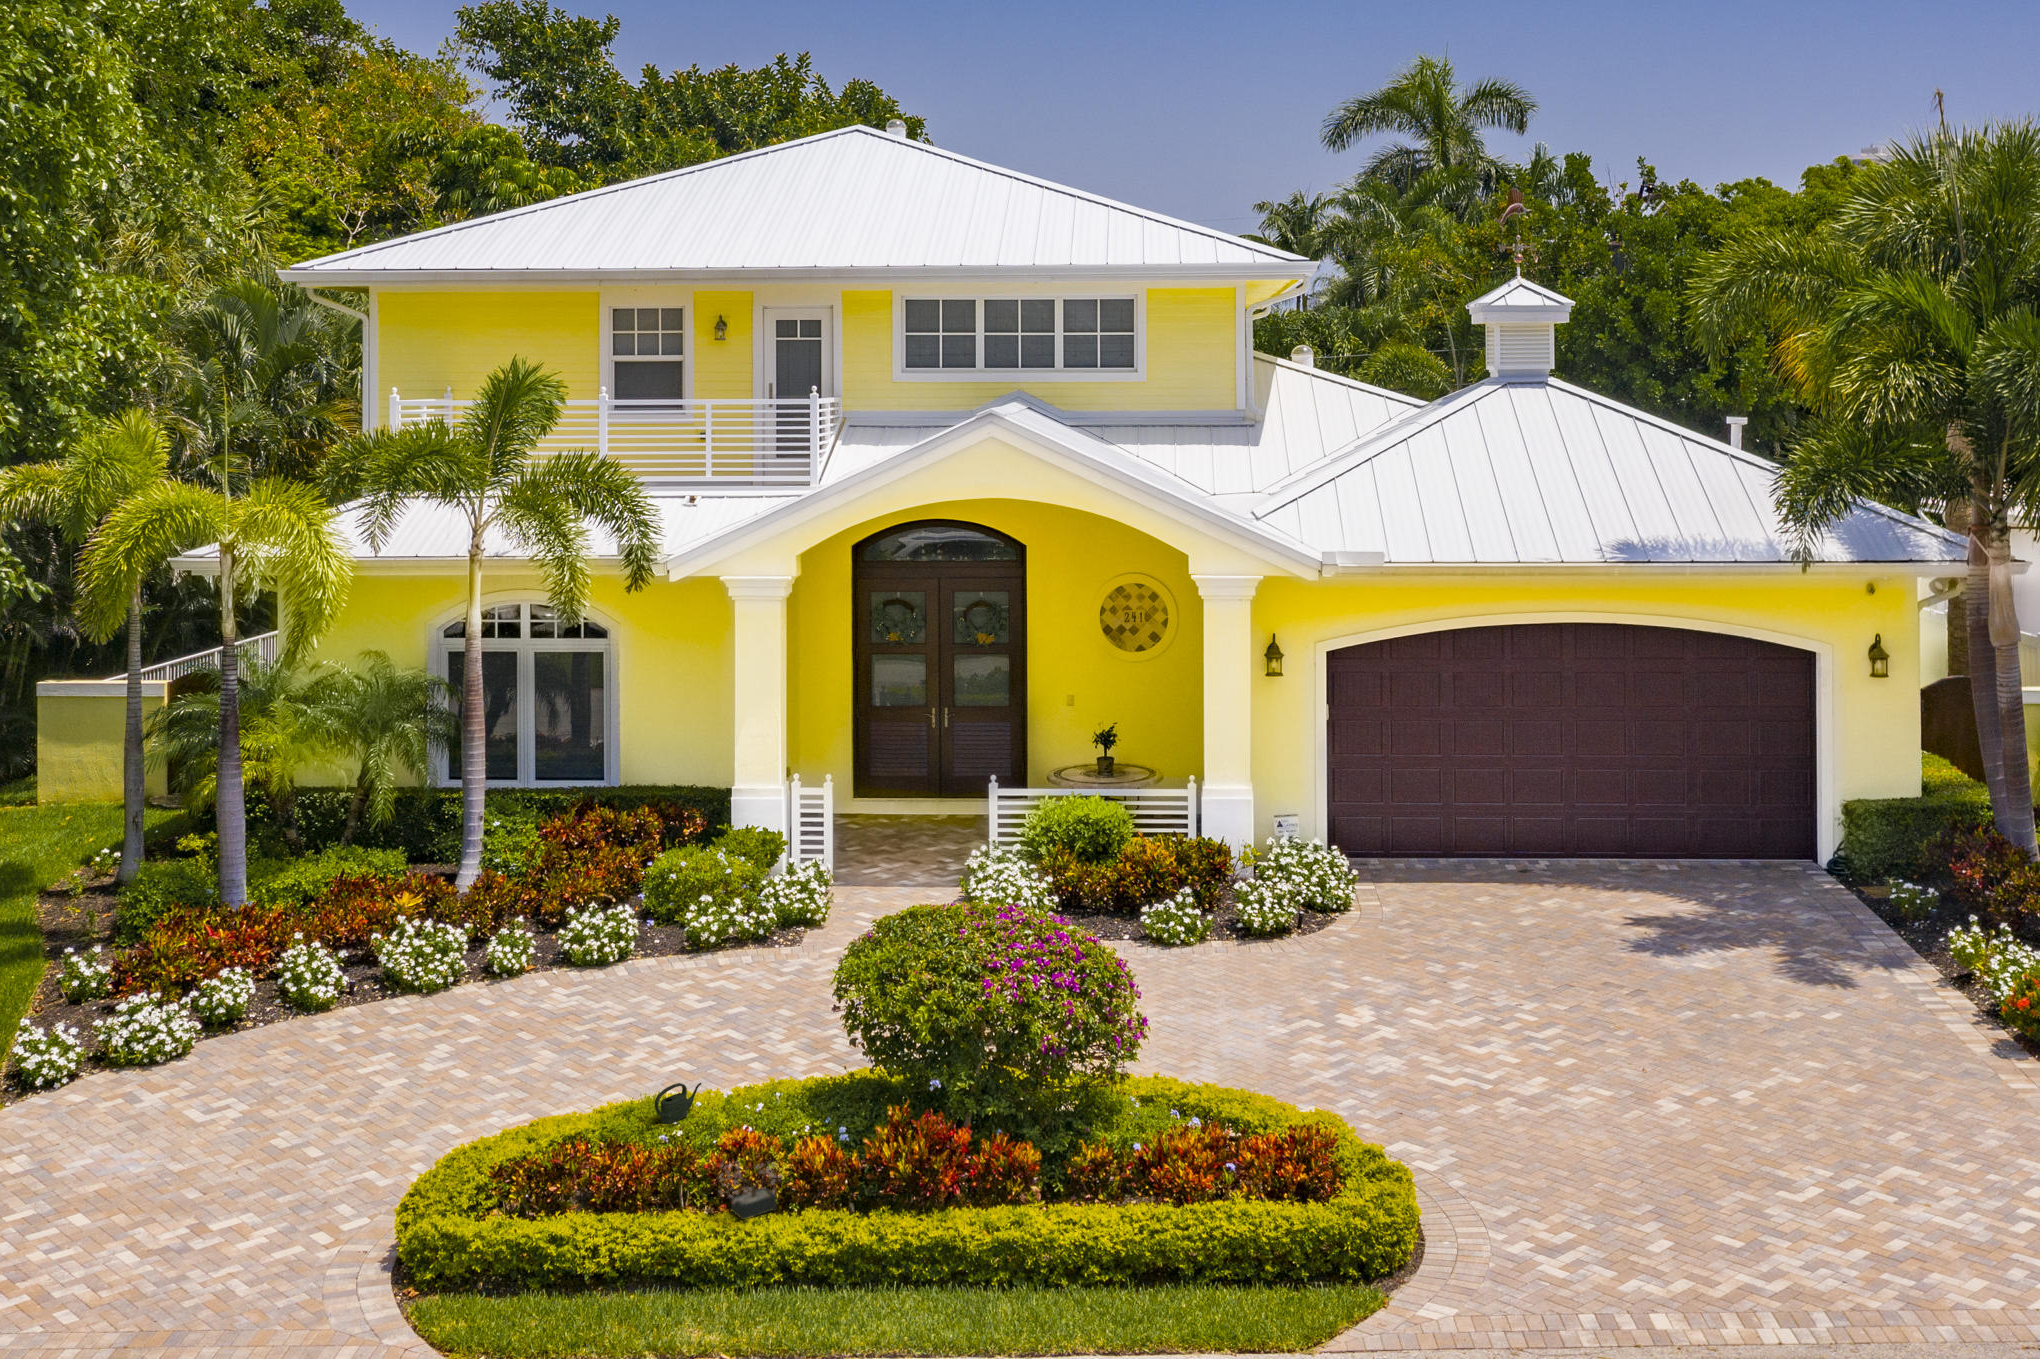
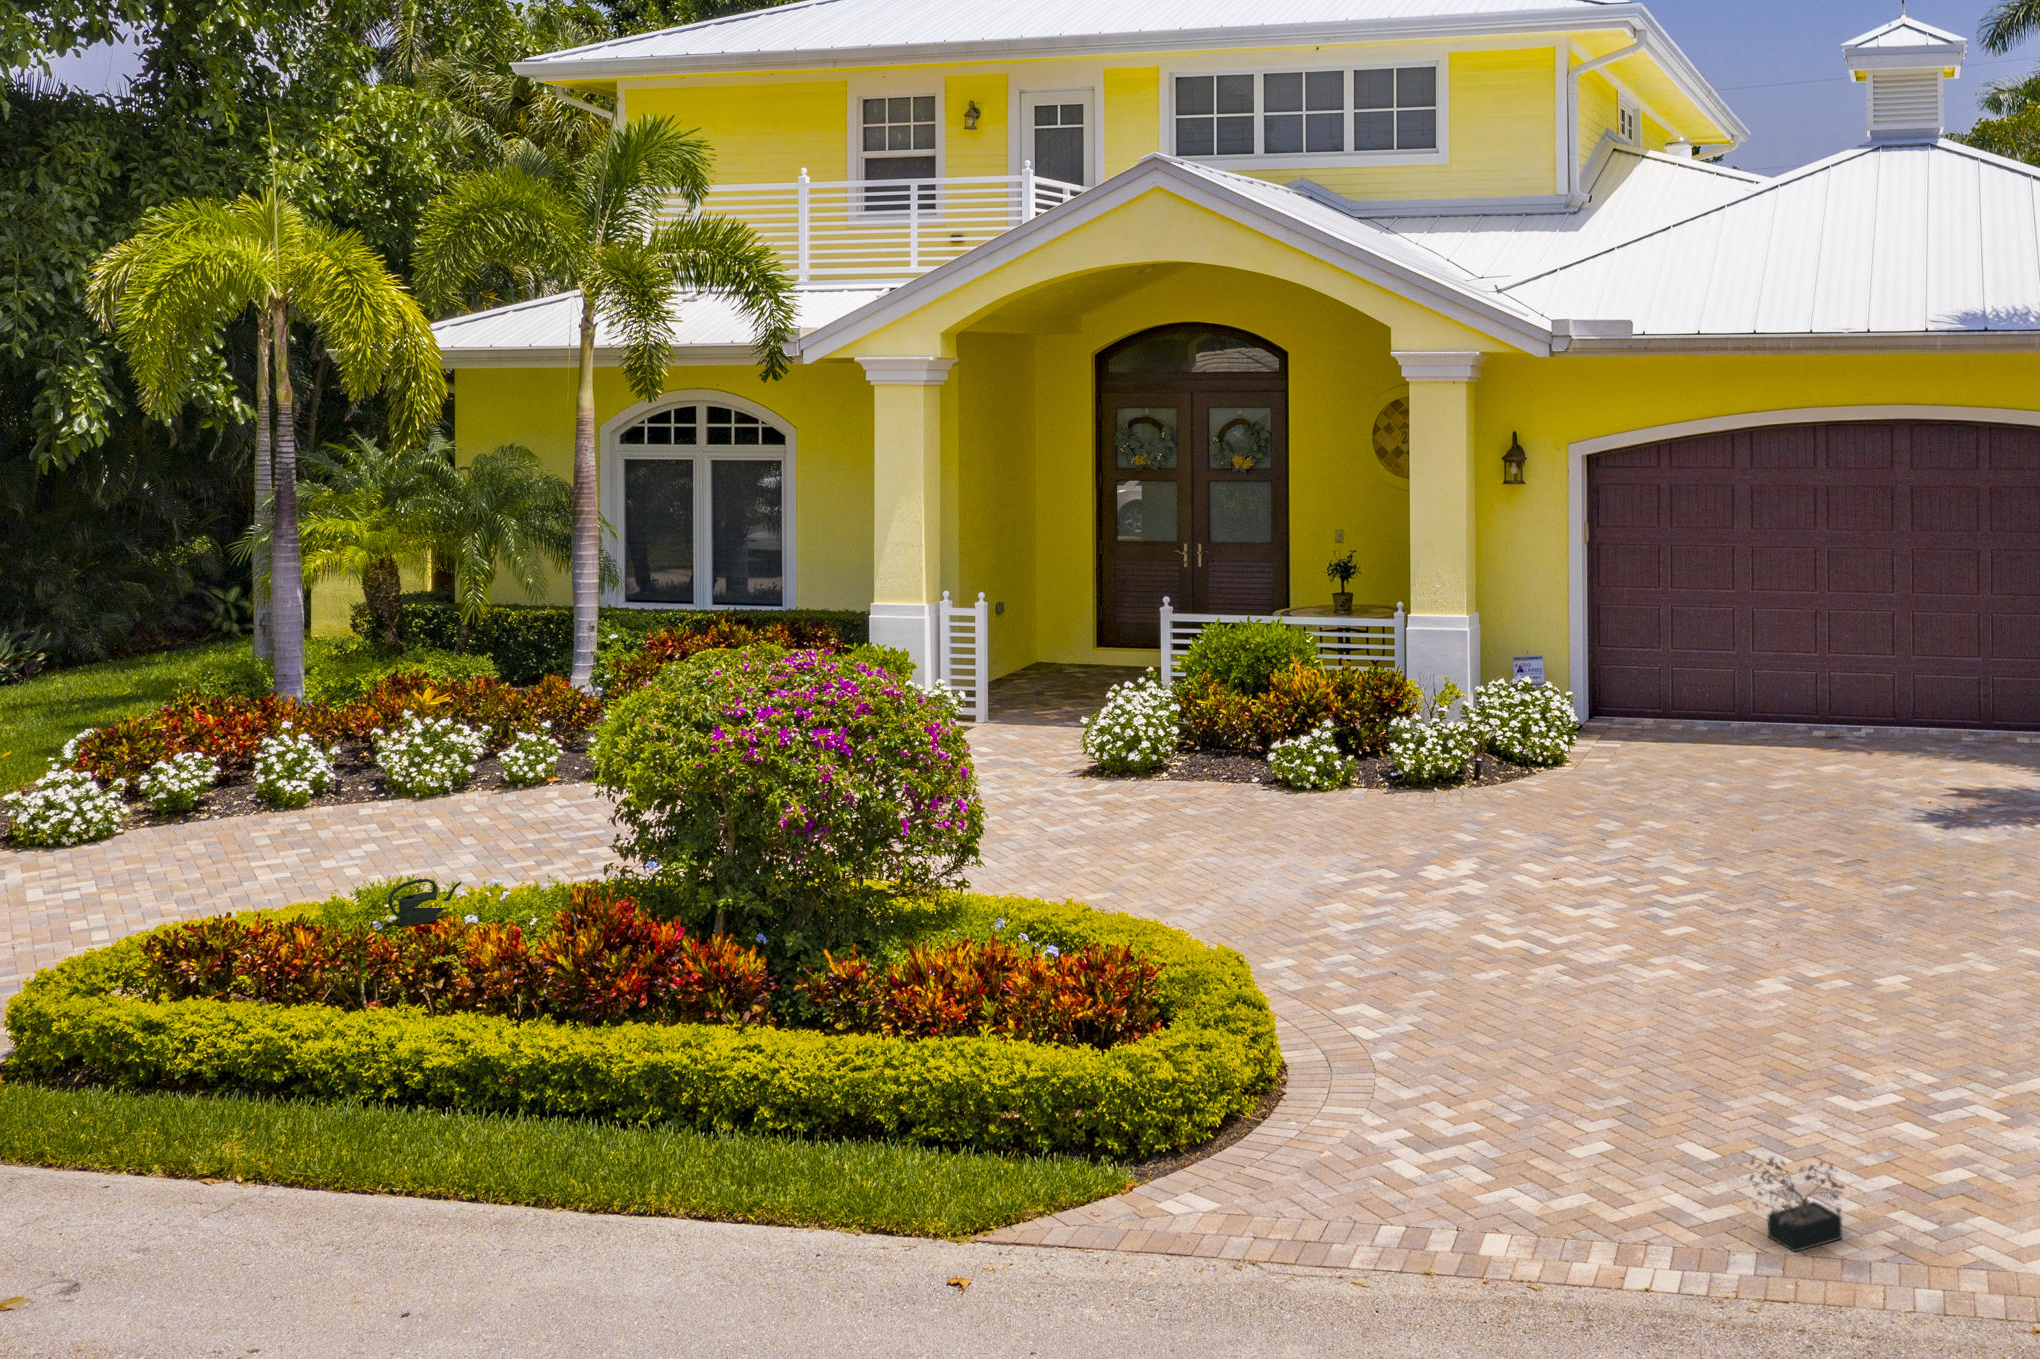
decorative plant: present [720,1161,781,1220] -> present [1749,1156,1844,1252]

